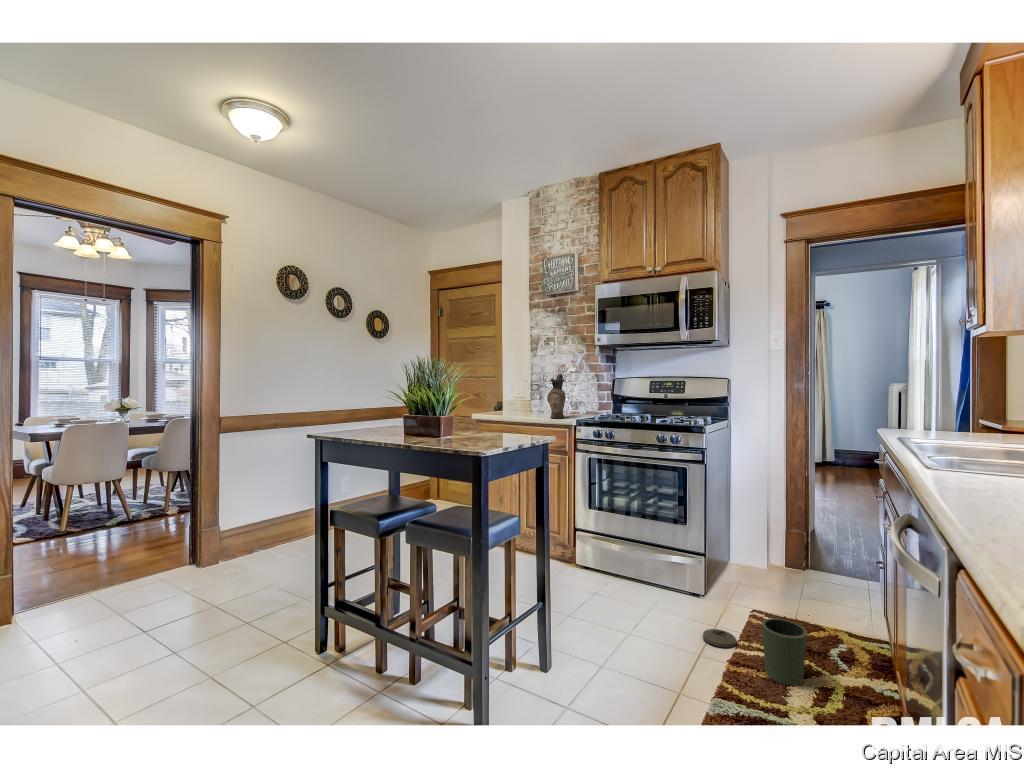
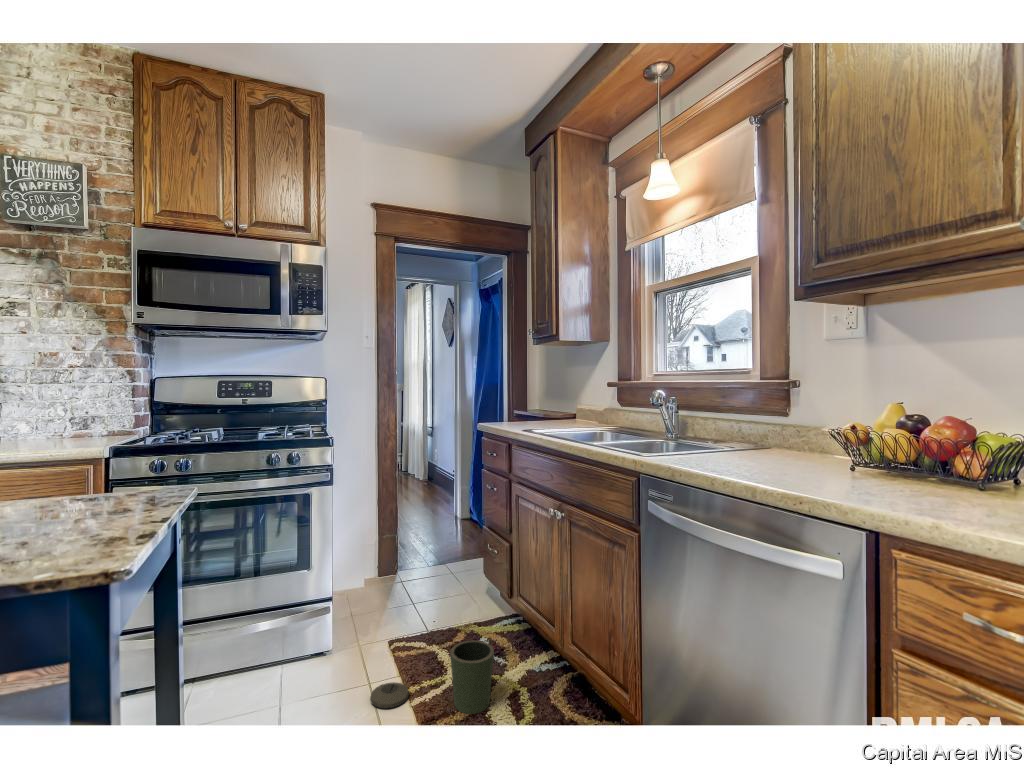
ceramic pitcher: present [547,373,566,418] -> none [35,368,78,447]

